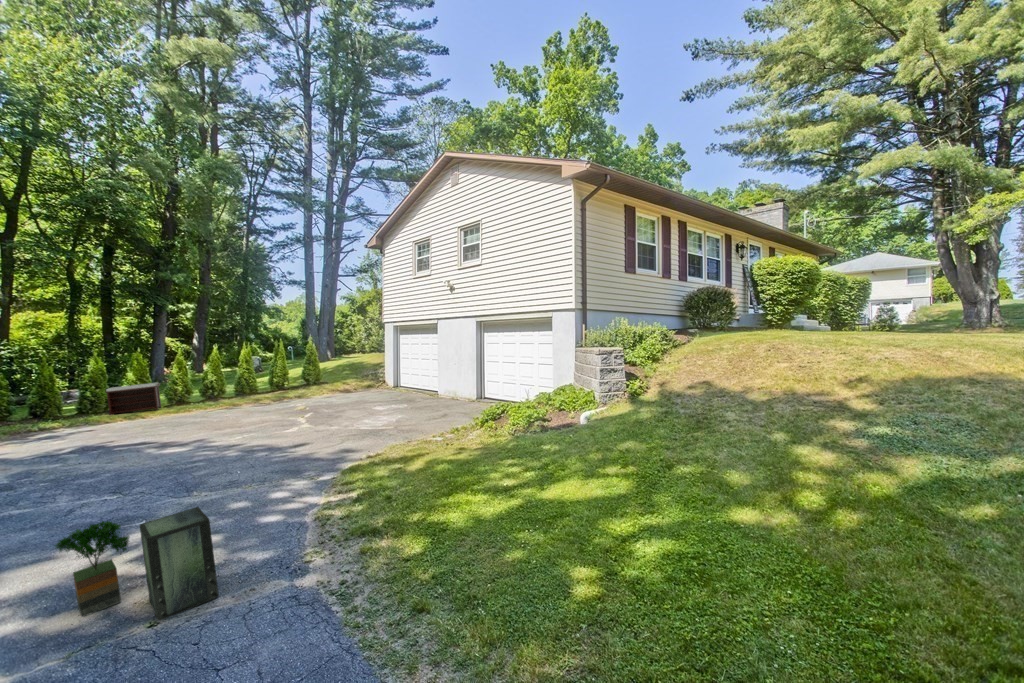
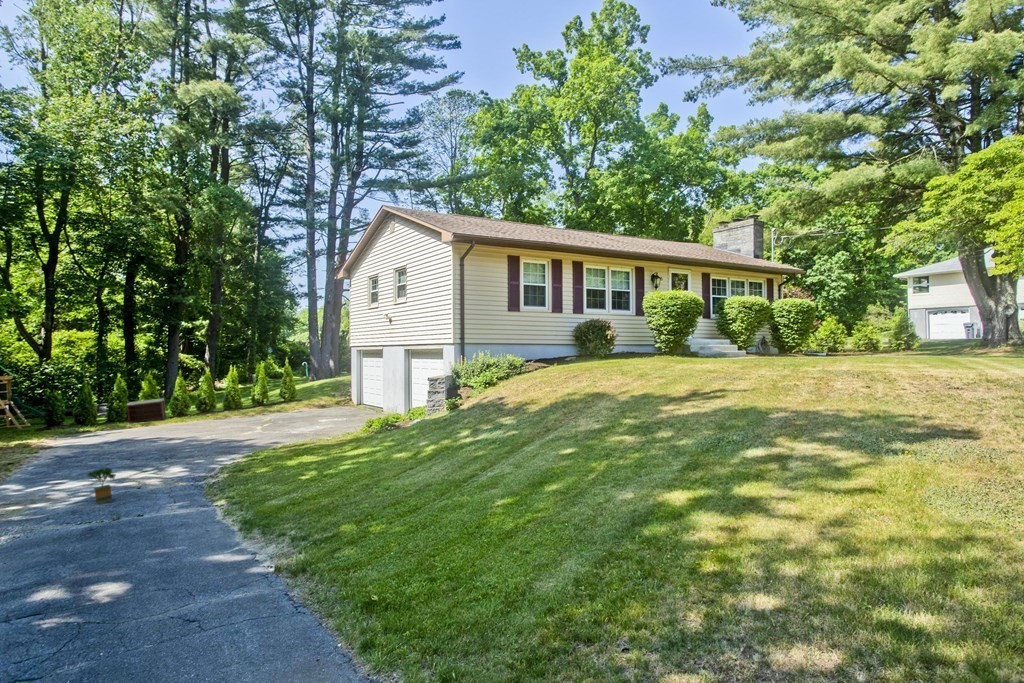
storage box: present [140,507,219,621] -> none [119,463,150,506]

